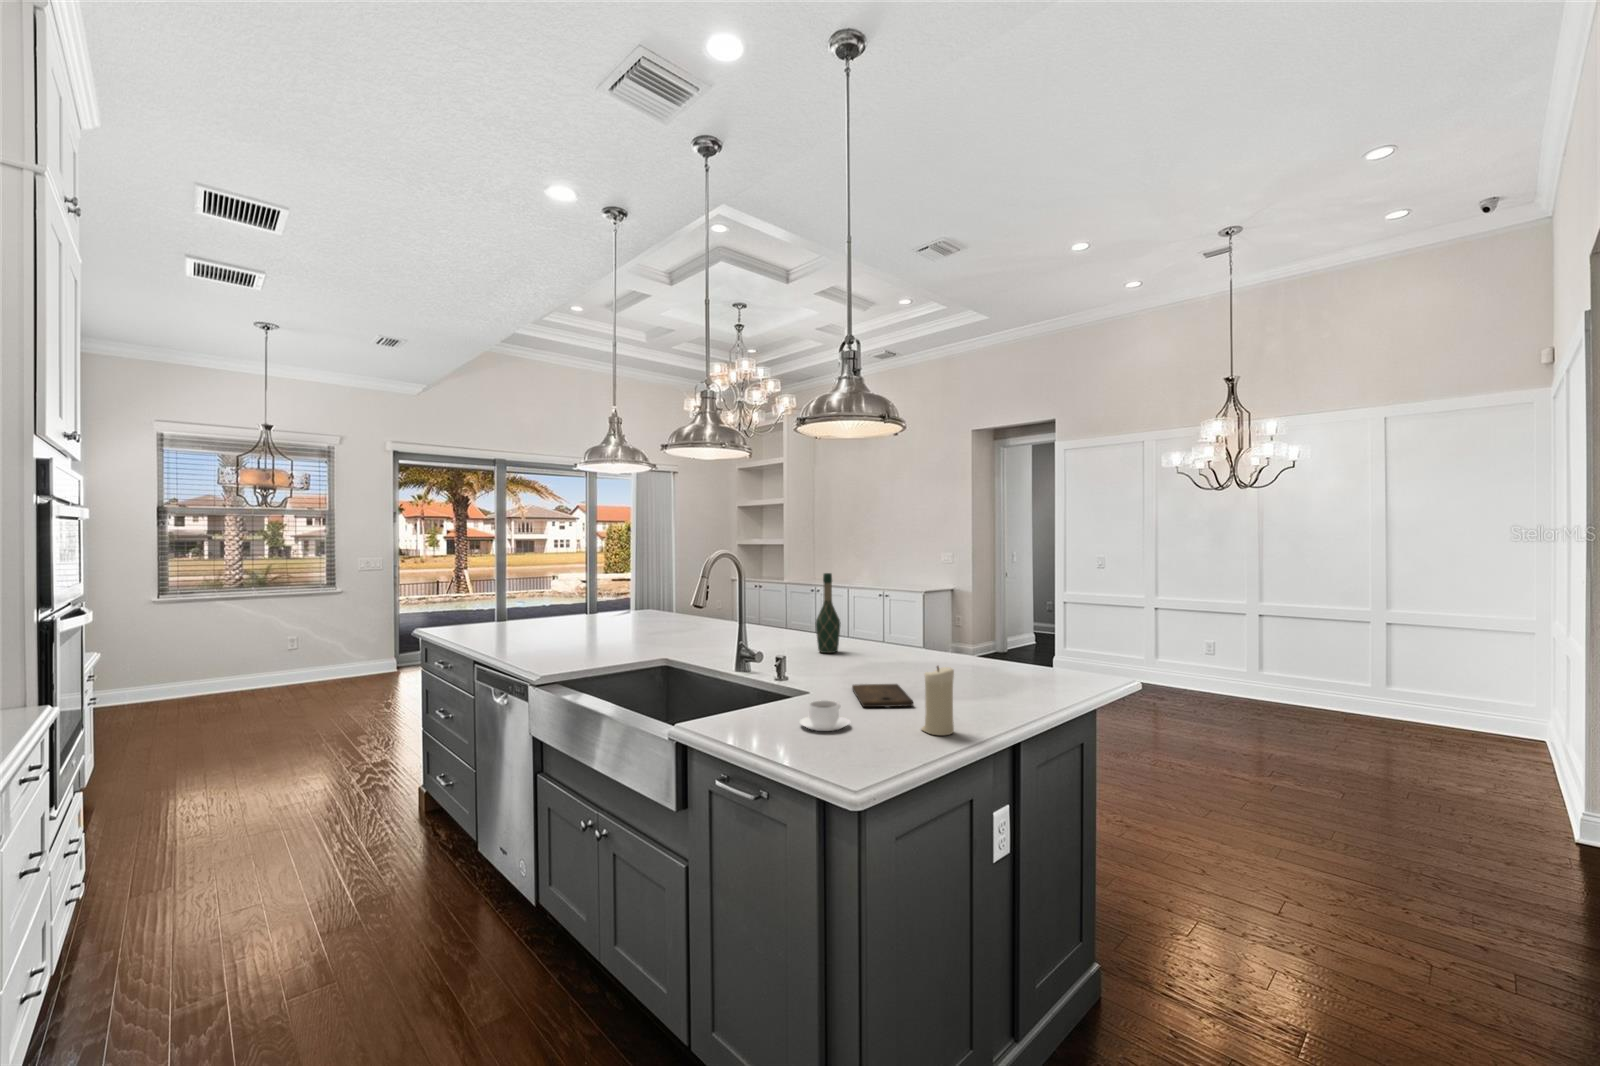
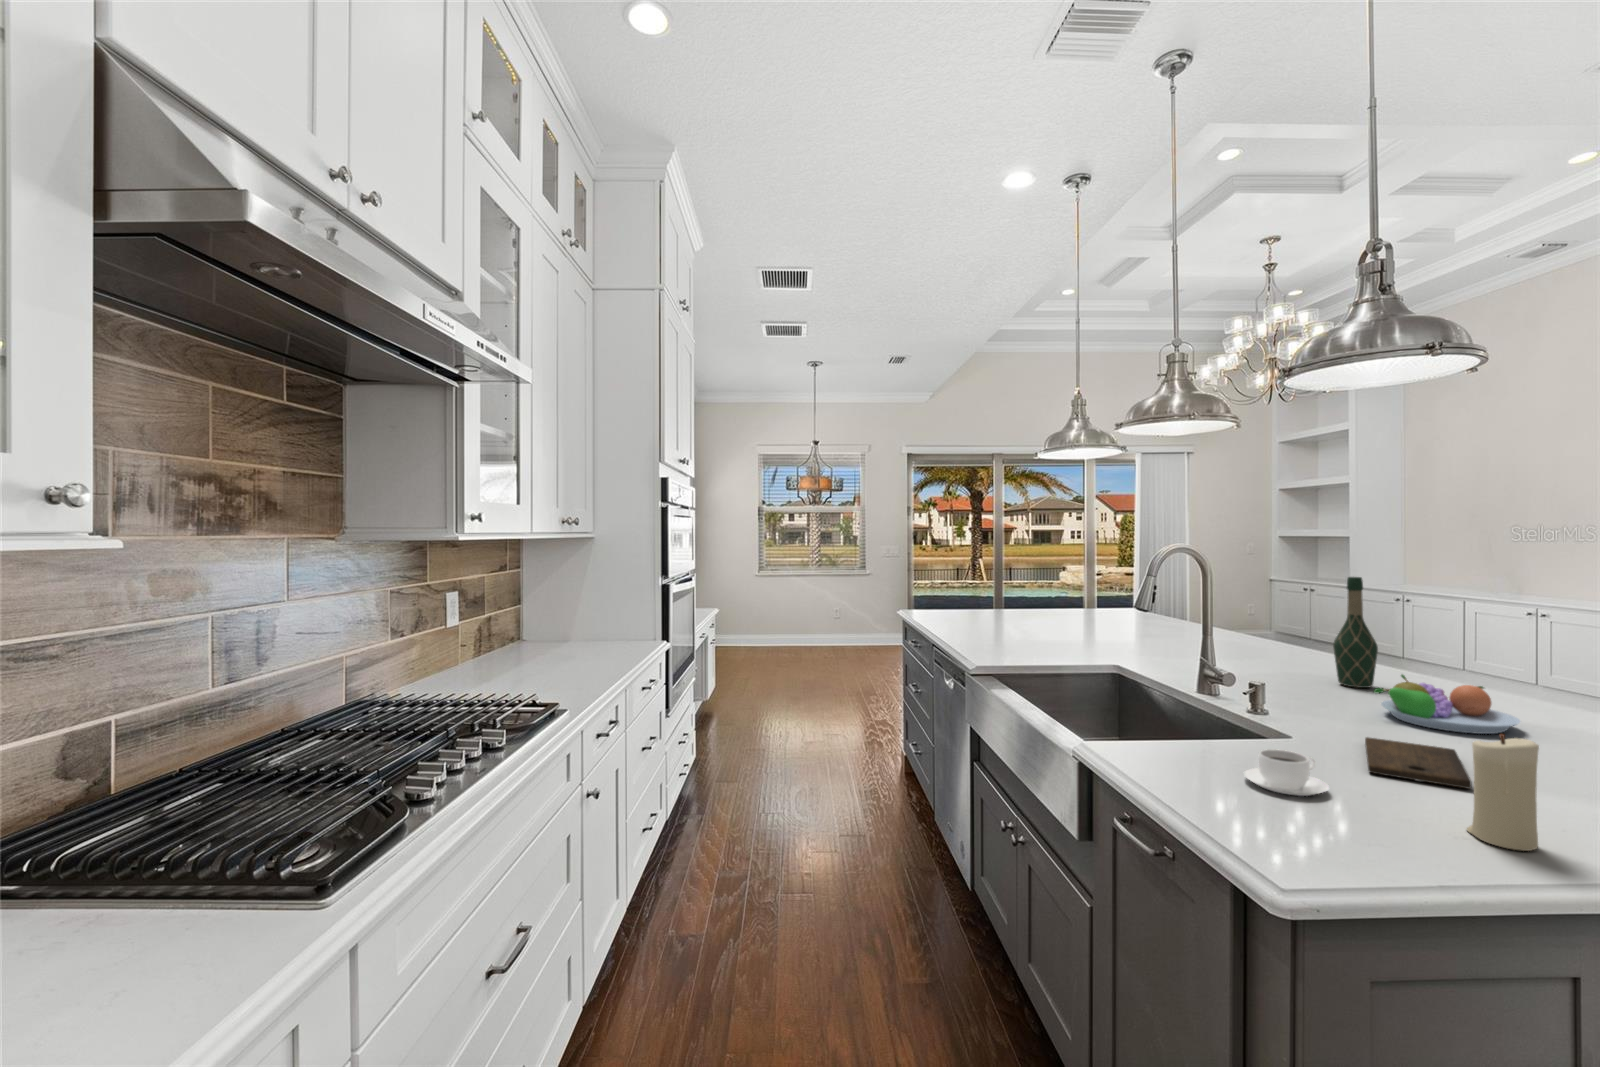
fruit bowl: none [848,639,919,674] -> present [1374,675,1520,734]

